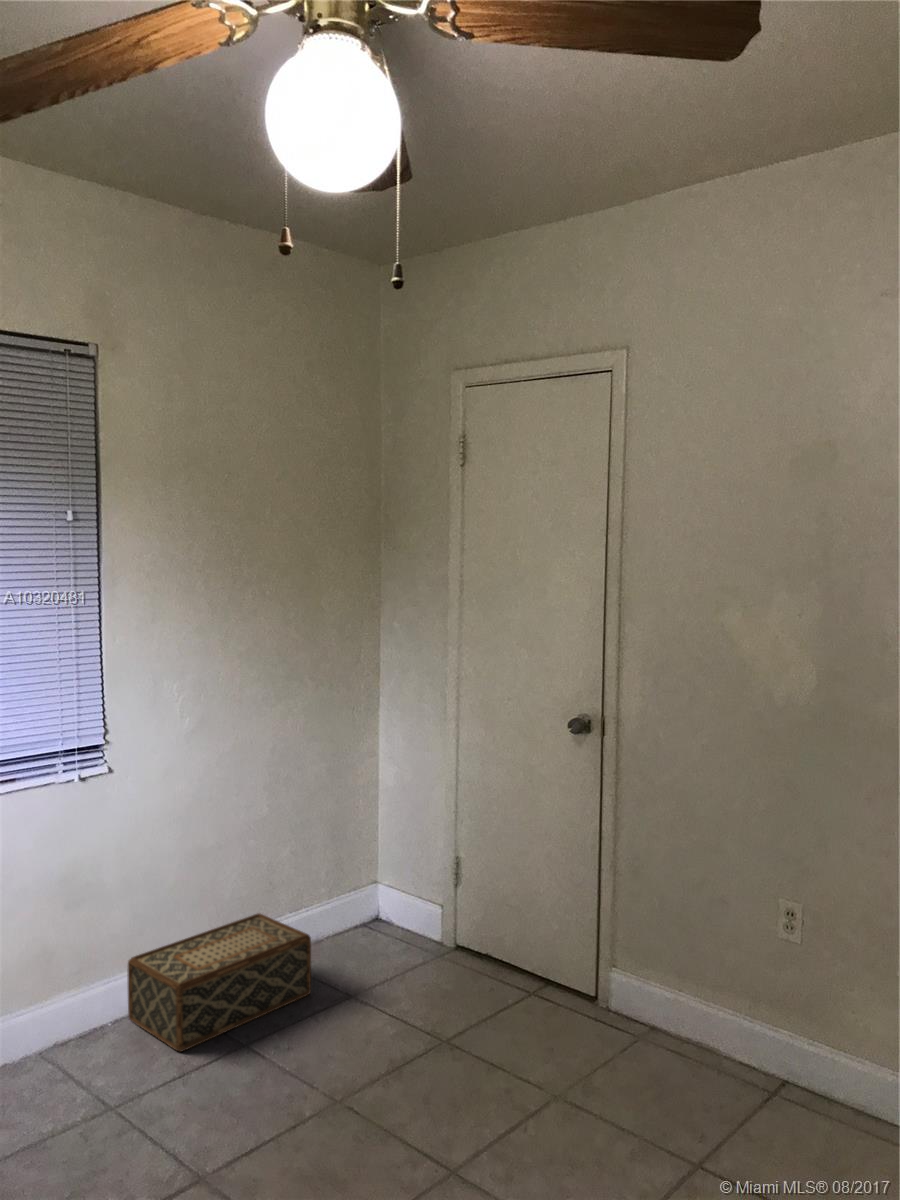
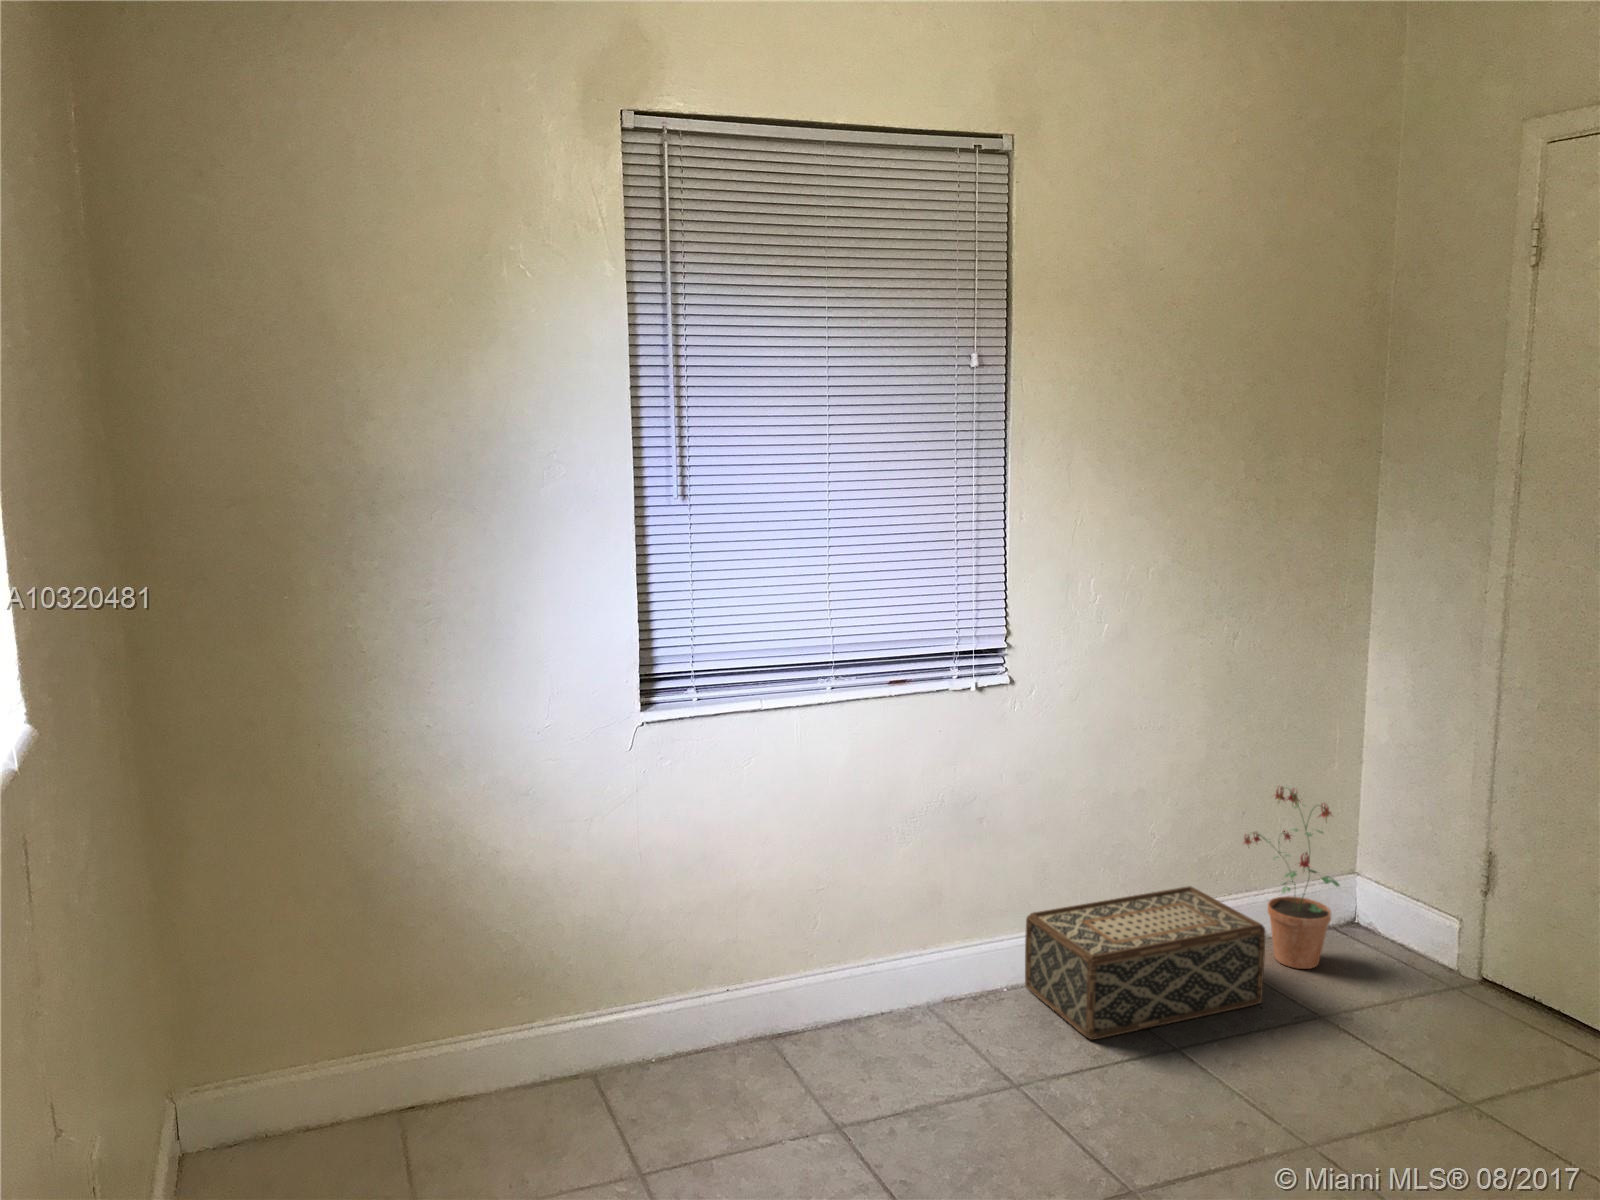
potted plant: none [296,827,365,962] -> present [1244,787,1339,969]

